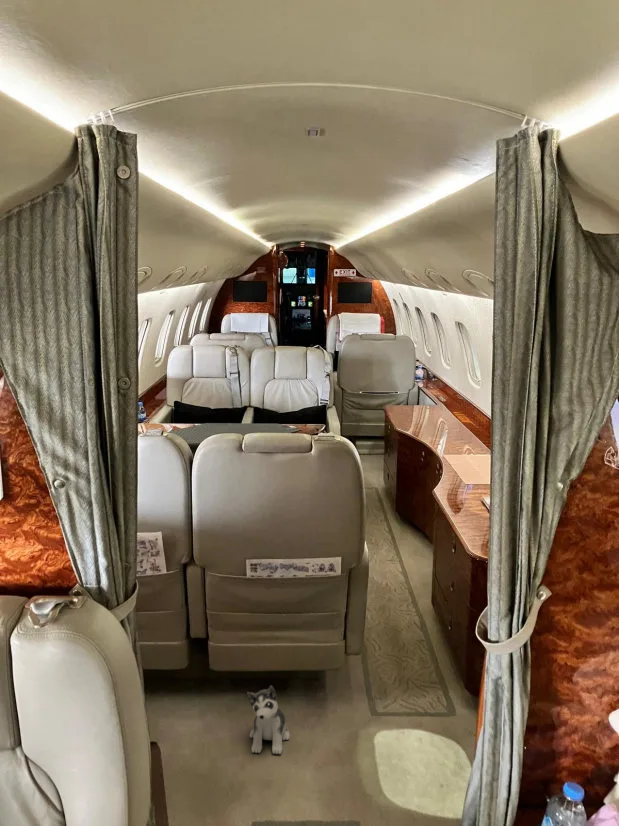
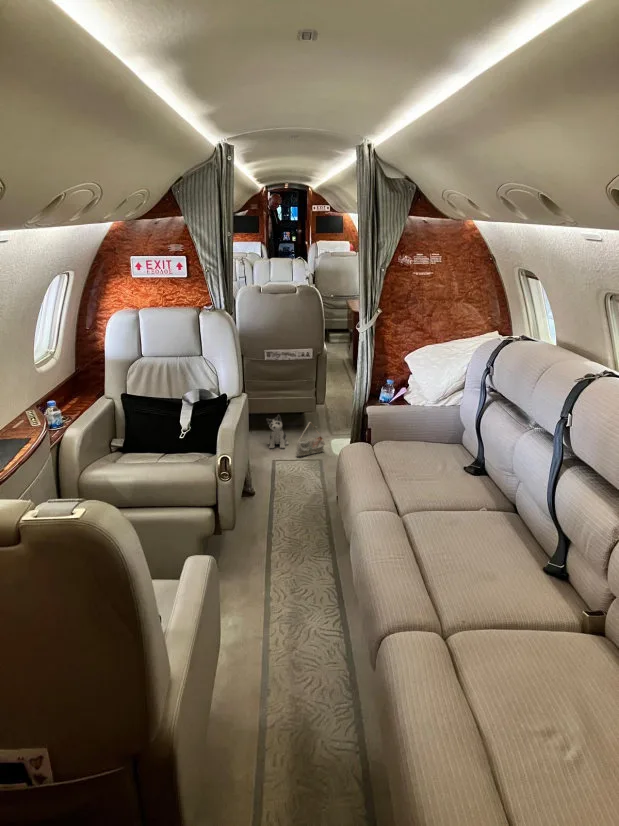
bag: none [304,715,363,787] -> present [296,422,325,456]

